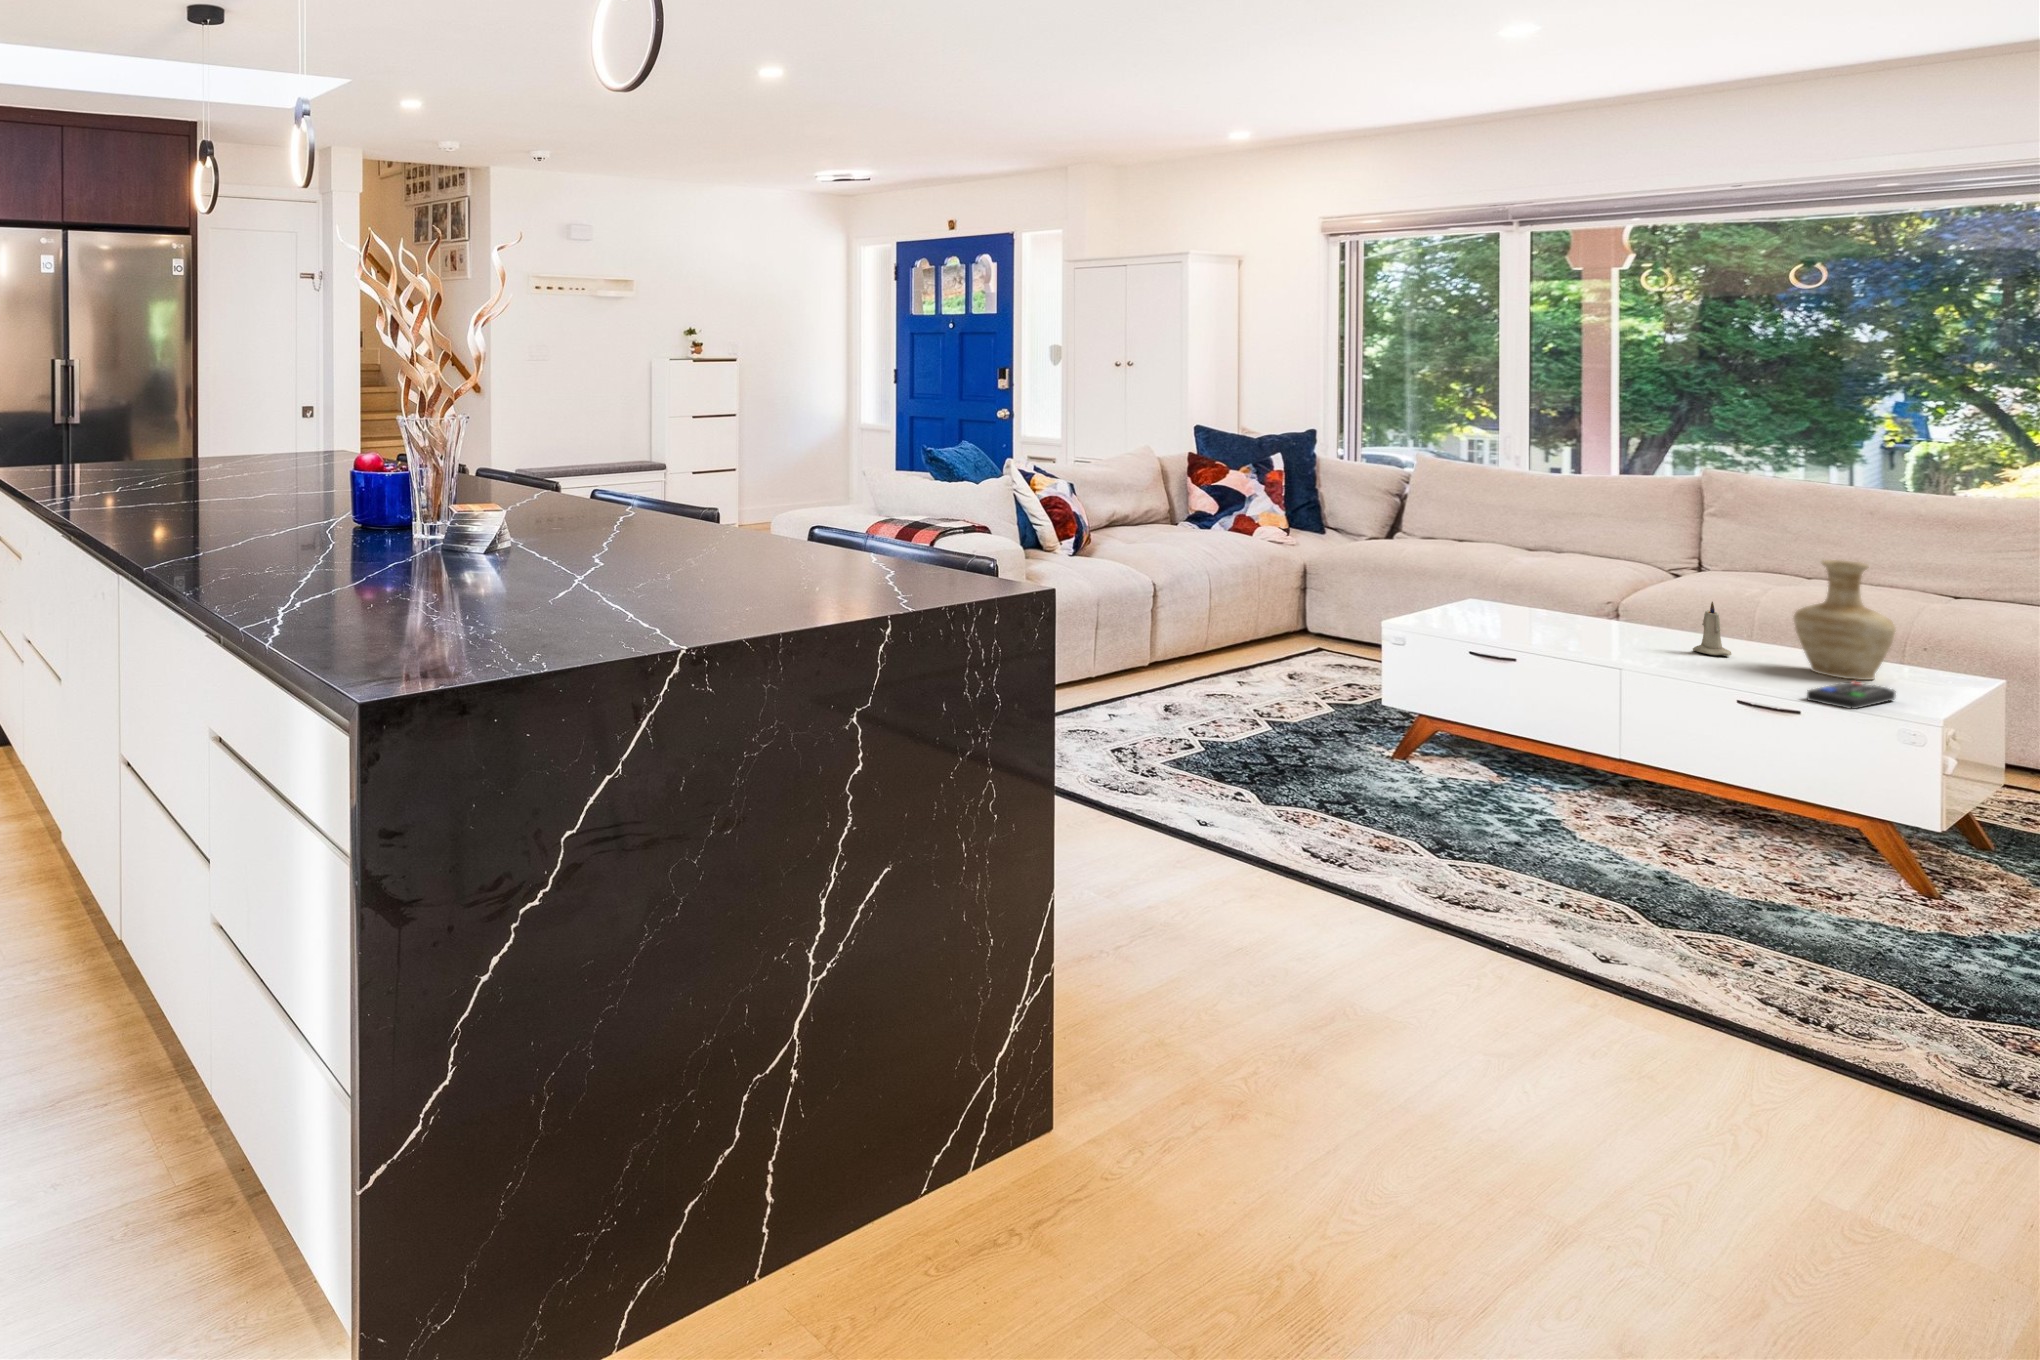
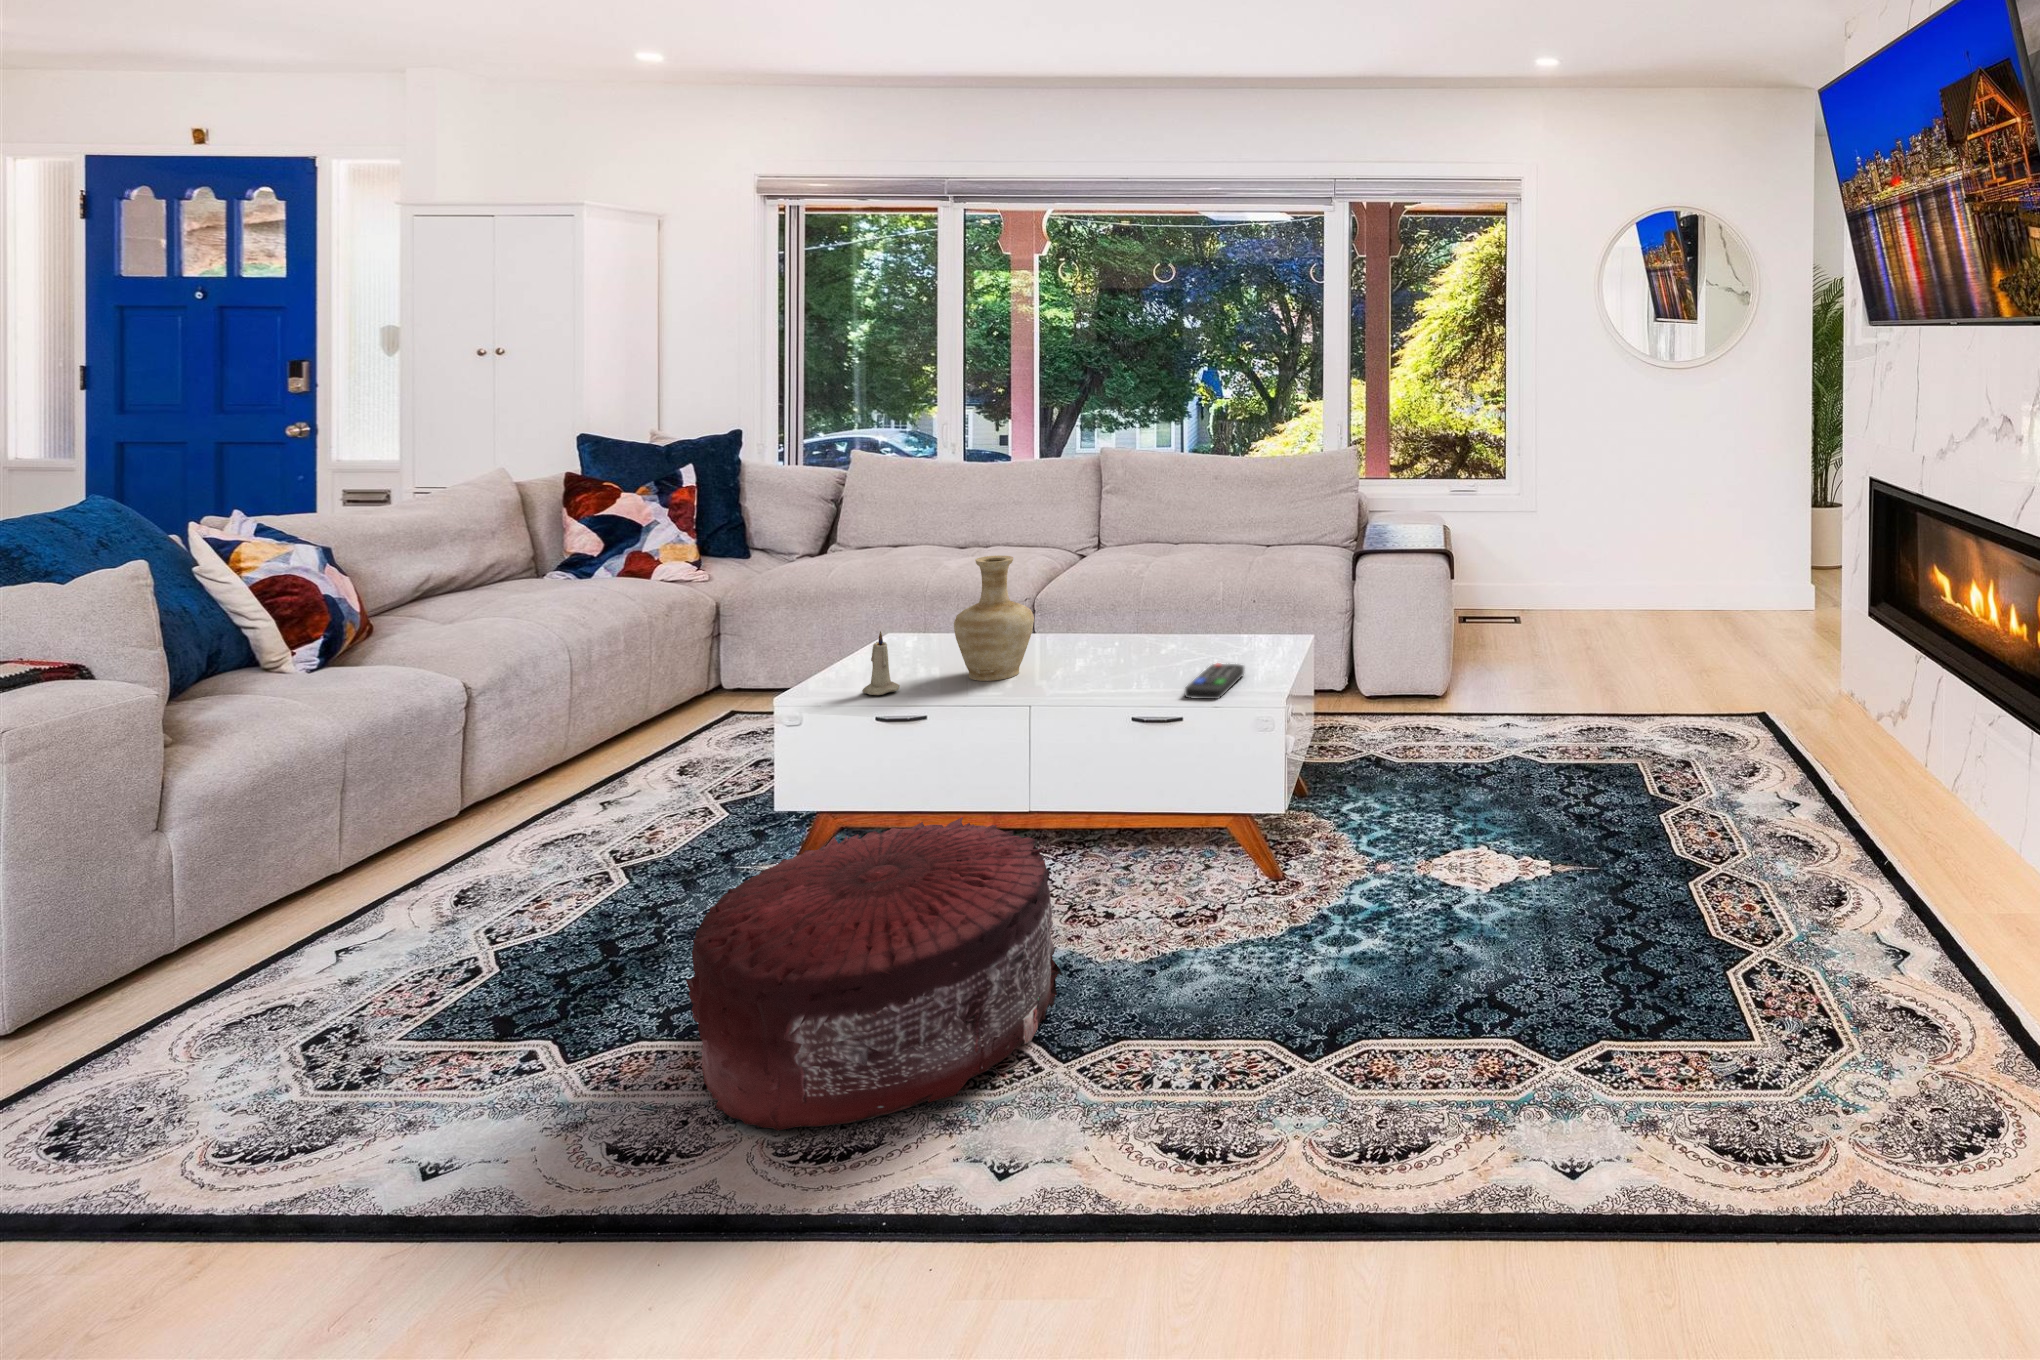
vase: present [1794,560,1896,680] -> present [954,555,1034,681]
candle: present [1693,602,1731,656] -> present [862,631,900,695]
pouf: none [1344,716,1655,909] -> present [686,817,1062,1131]

